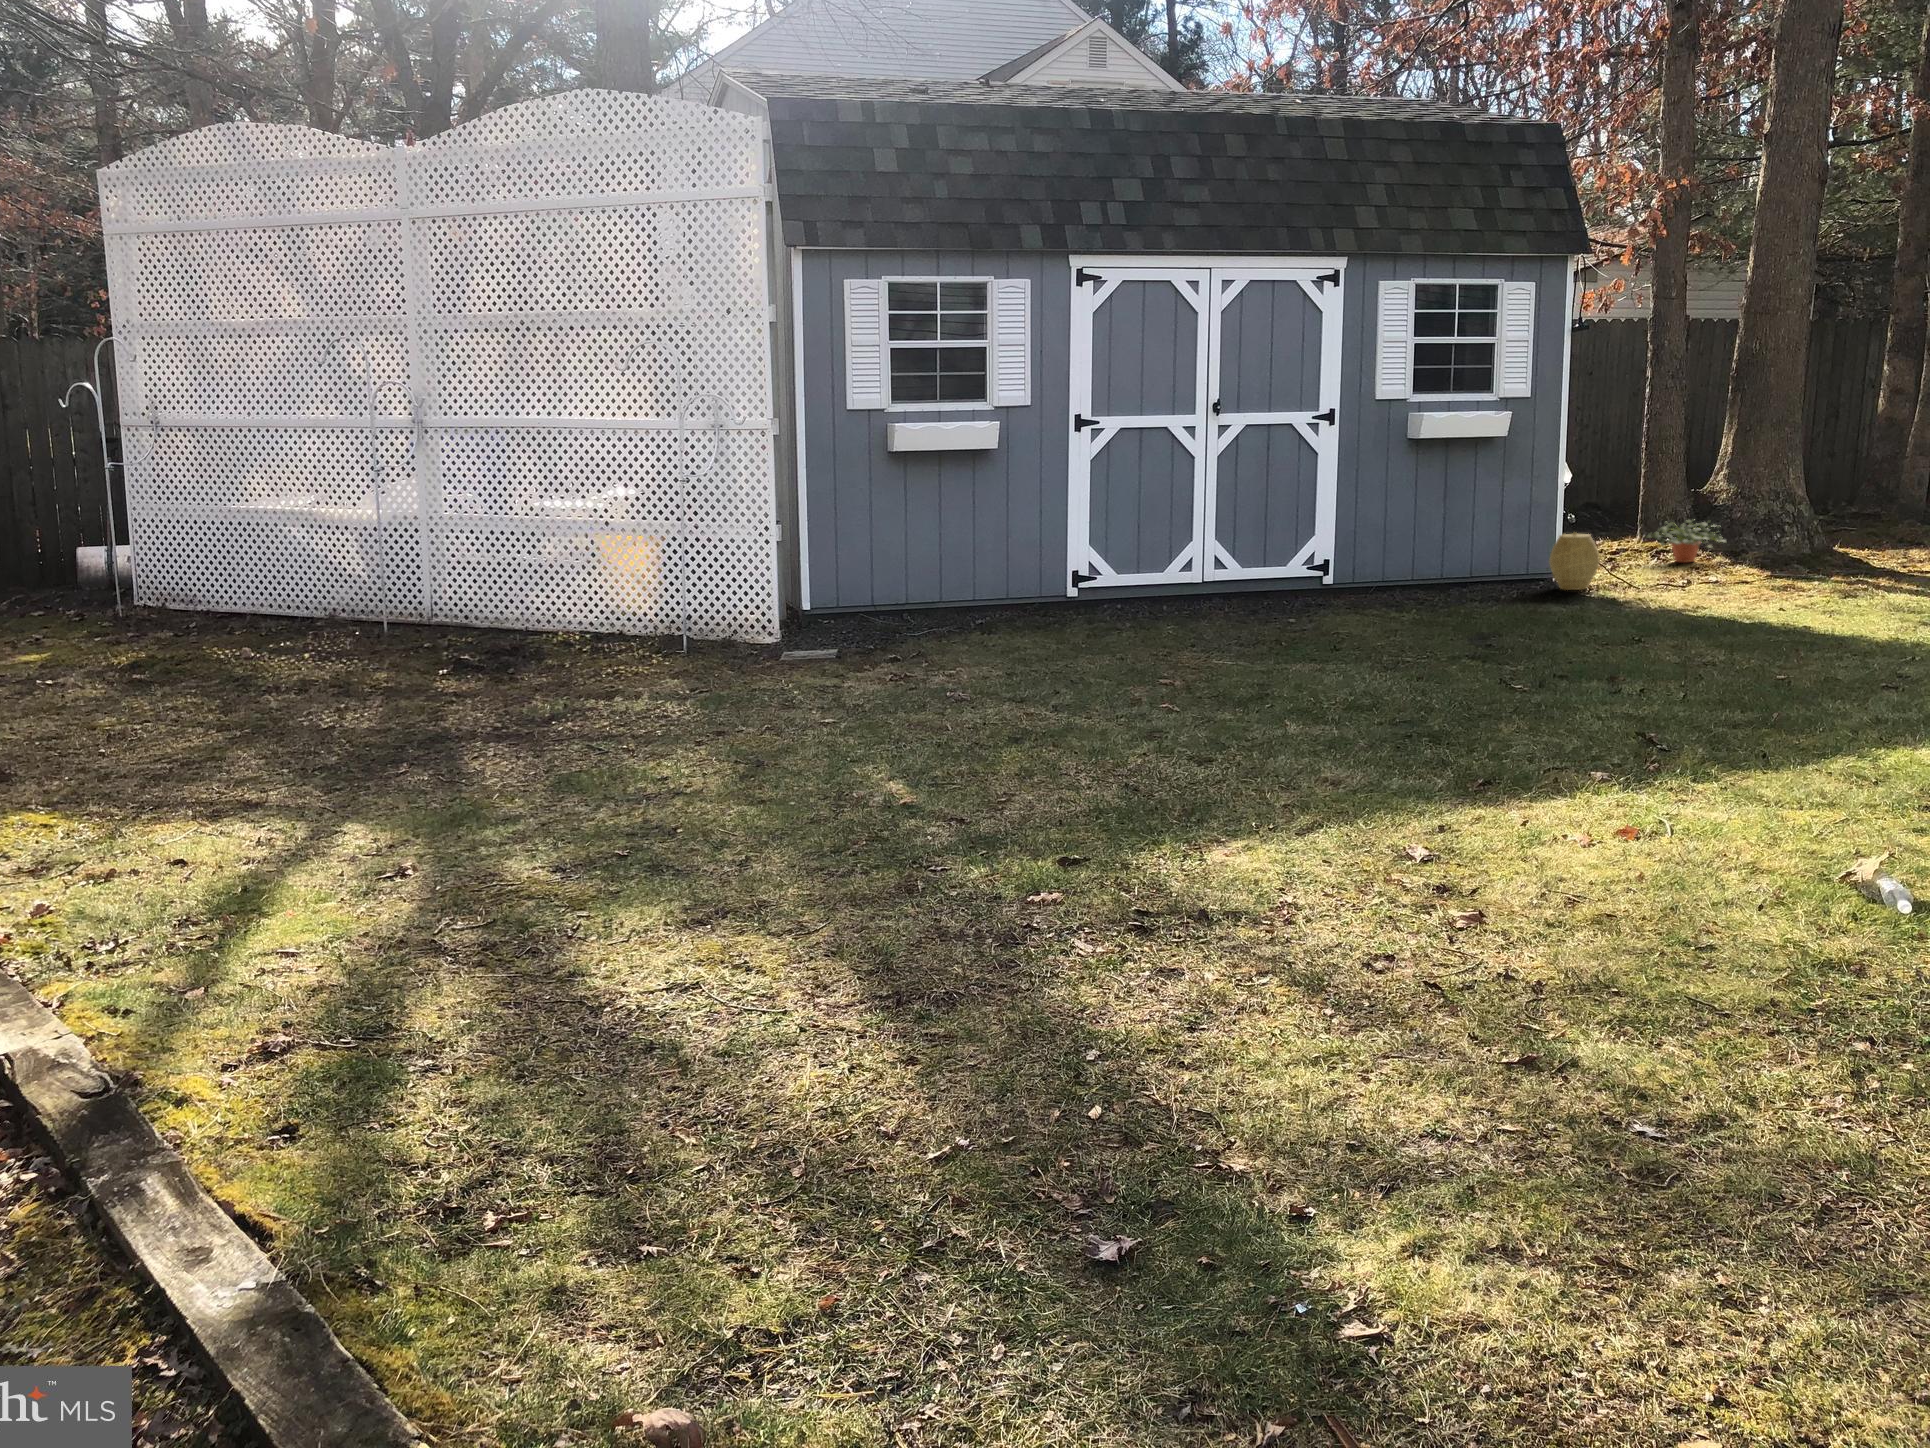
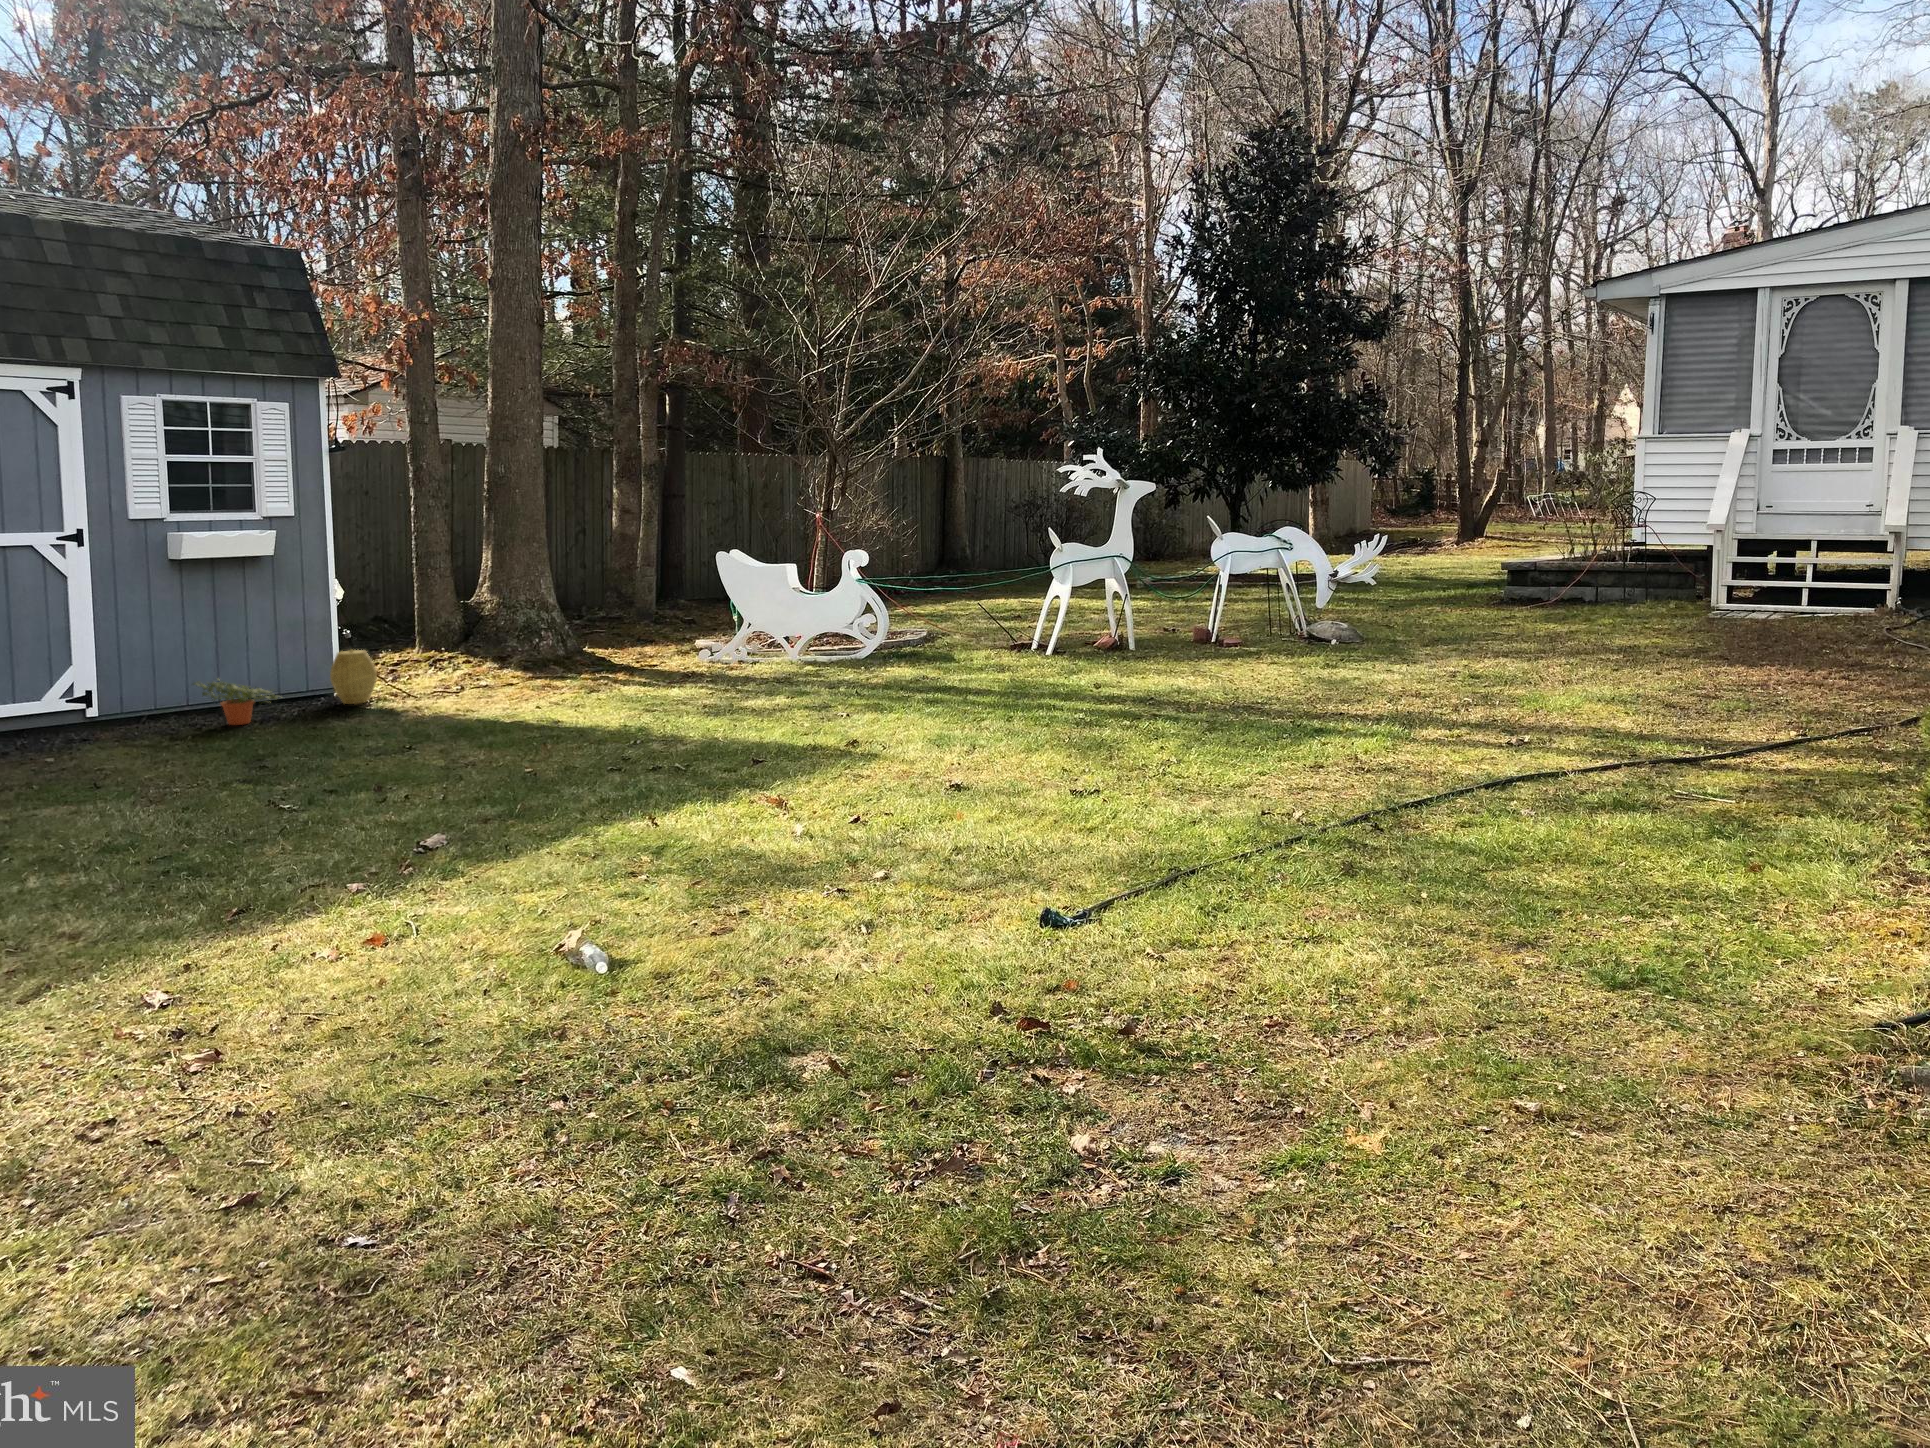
potted plant: present [1647,519,1726,563] -> present [194,682,278,725]

